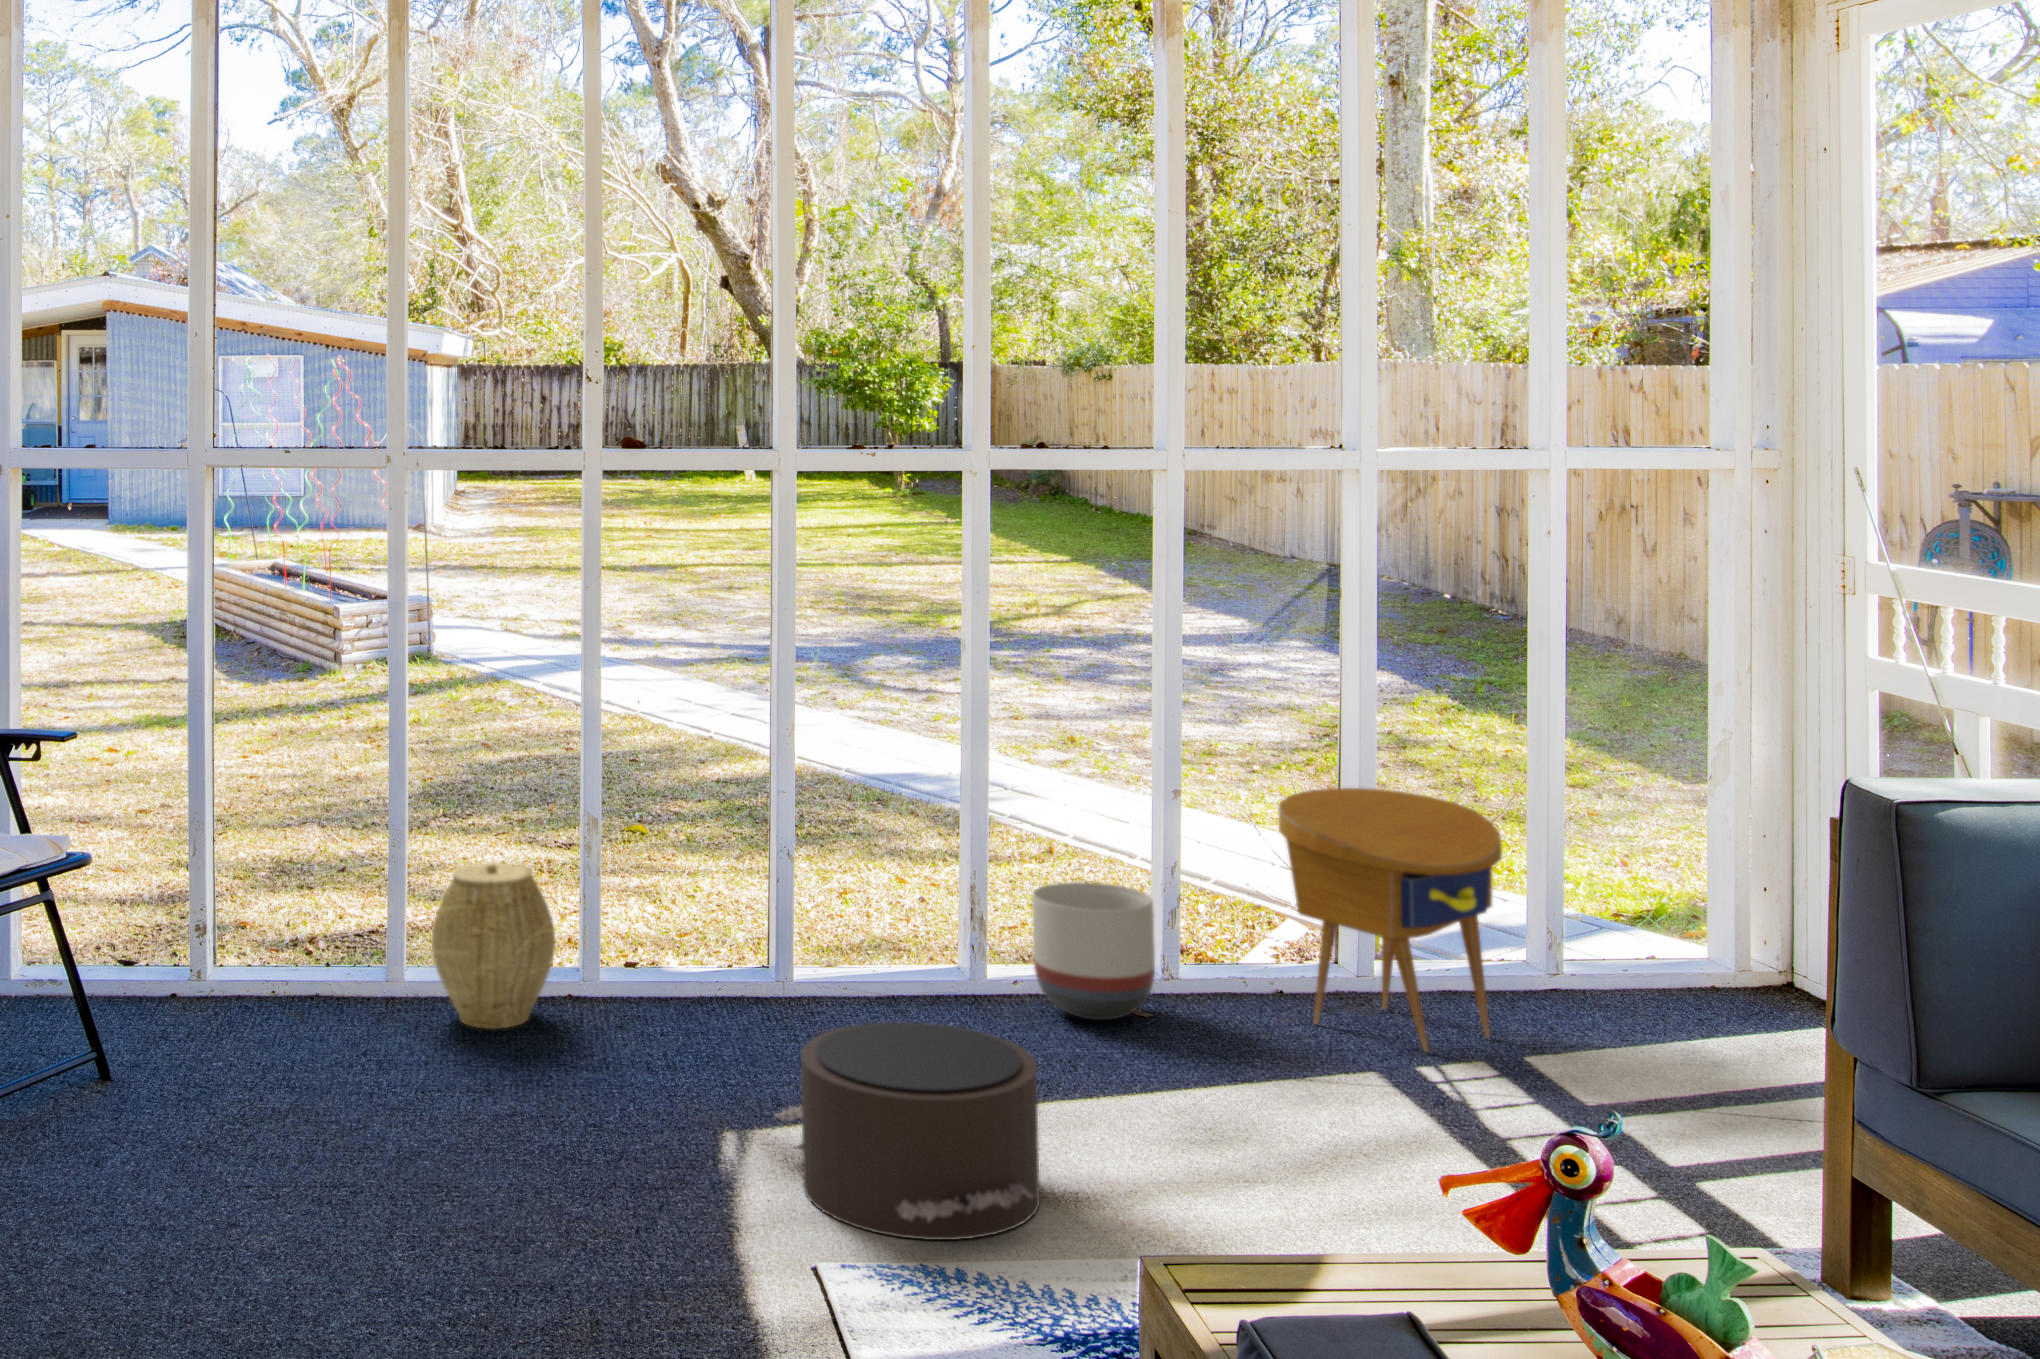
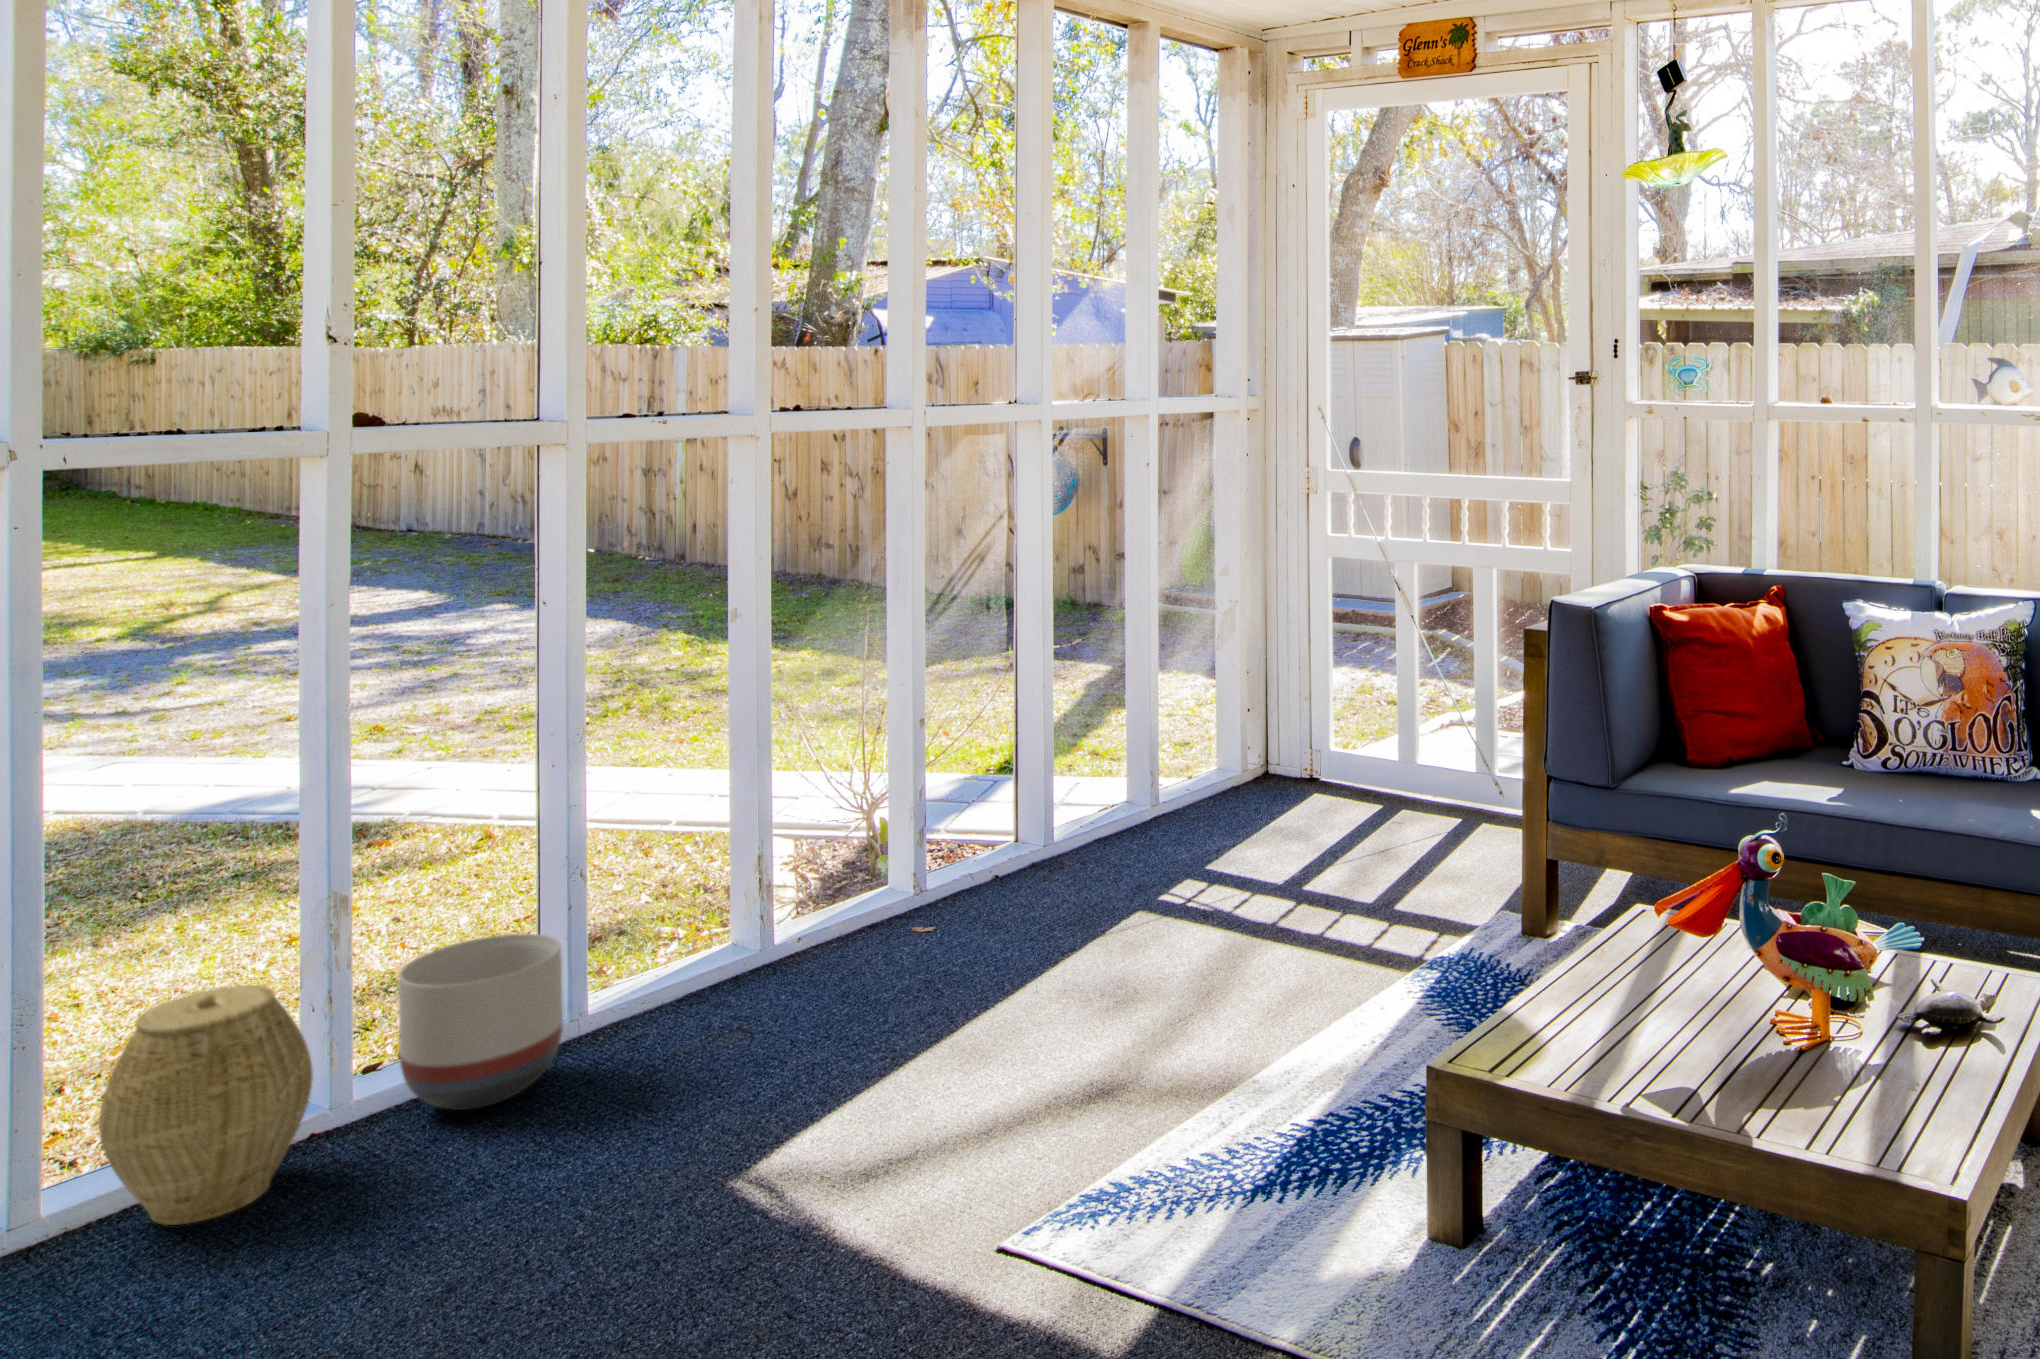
side table: present [1278,788,1502,1052] -> none [1019,683,1187,888]
planter: present [1032,882,1155,1020] -> present [398,934,563,1110]
pouf: present [775,1022,1040,1240] -> none [784,975,1109,1208]

